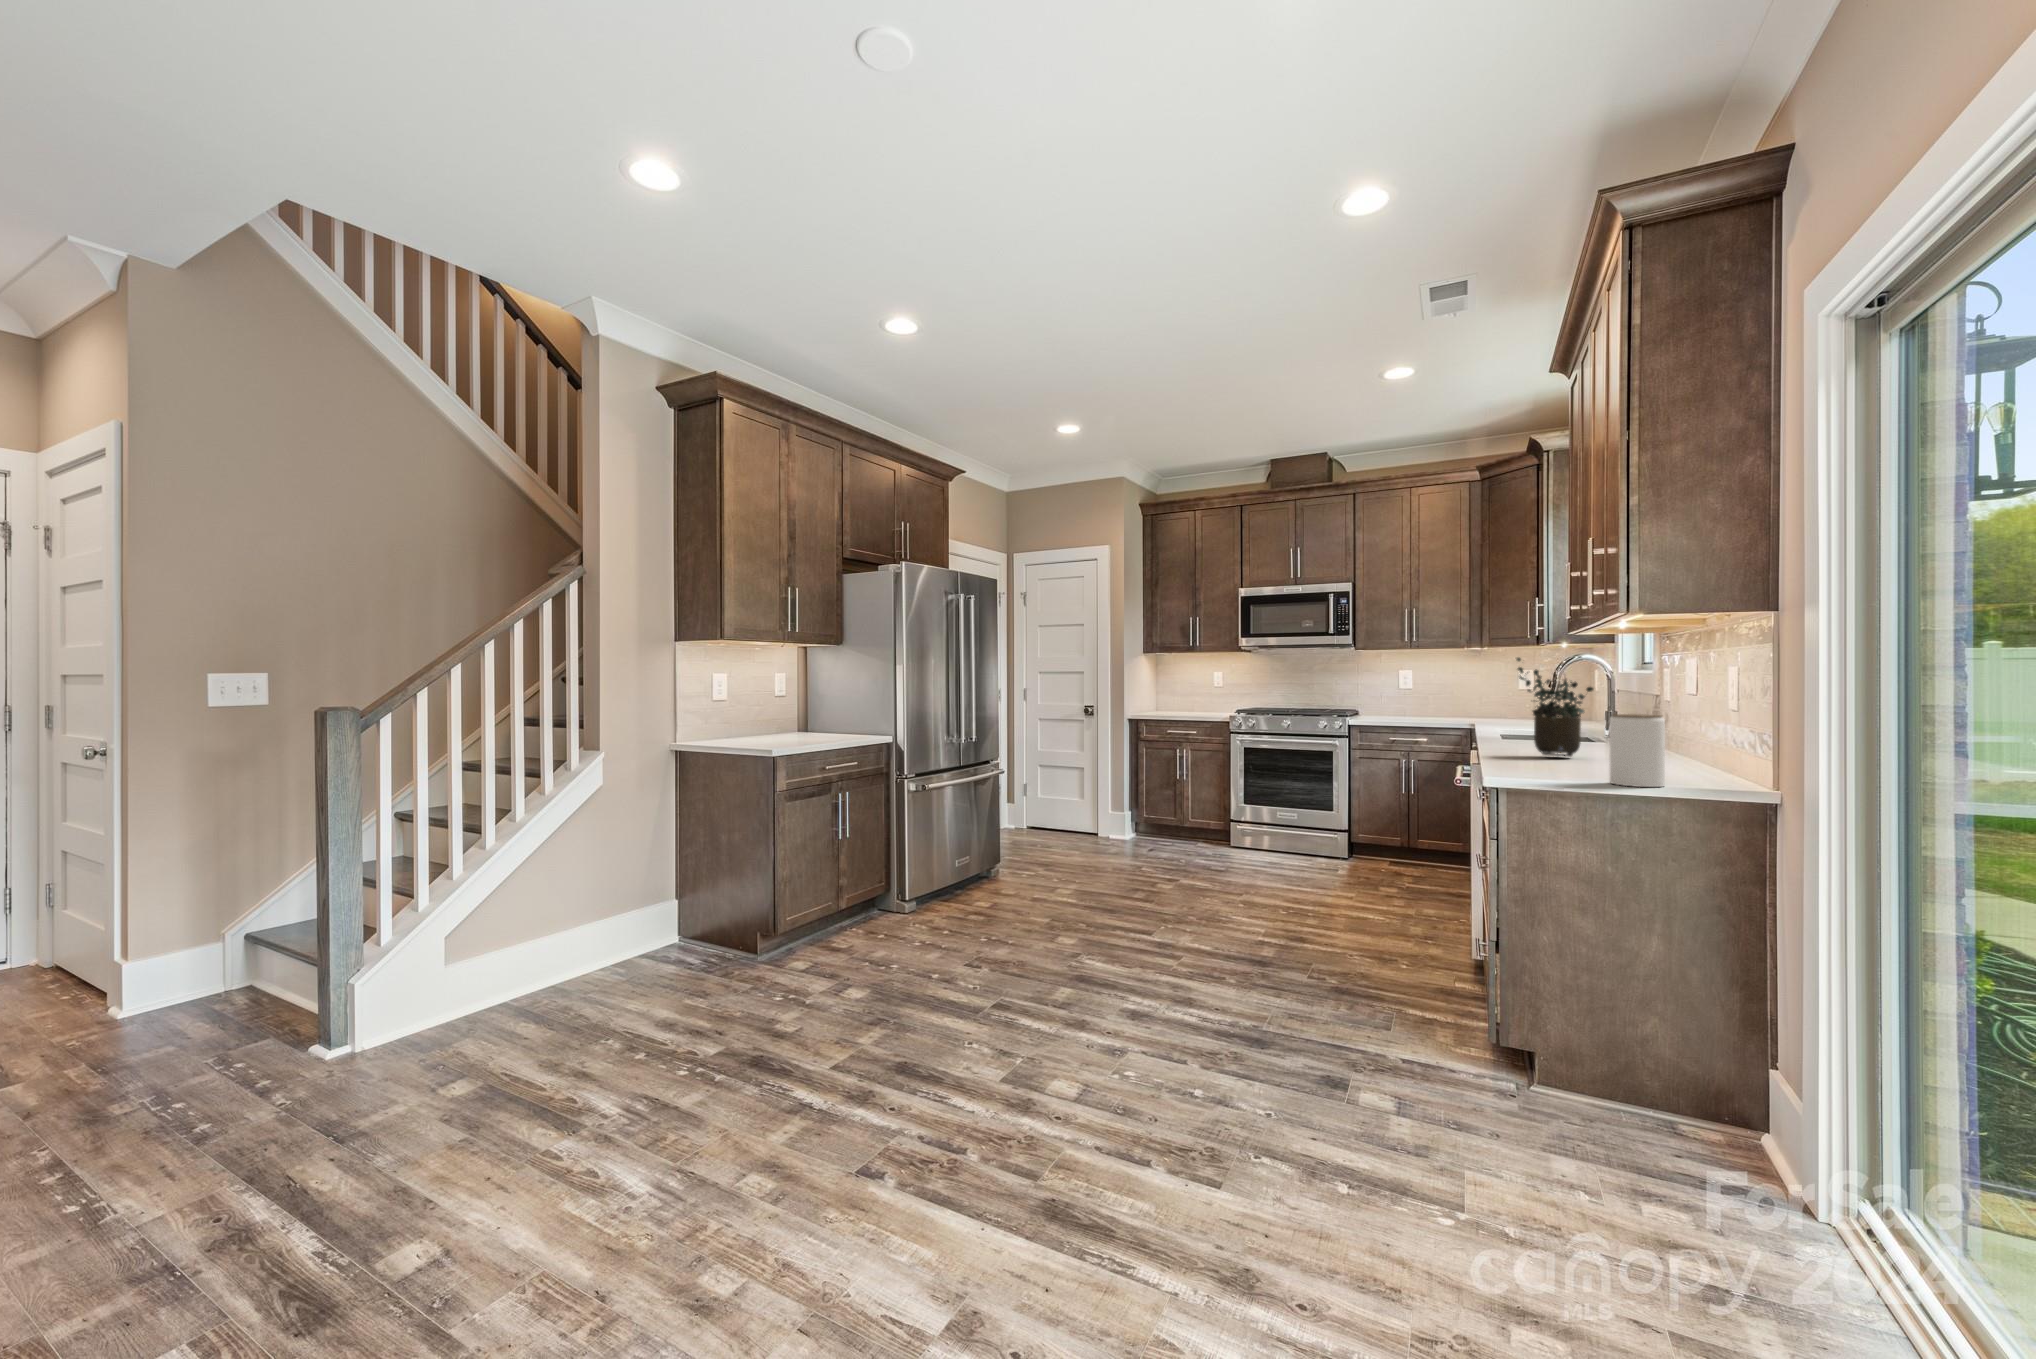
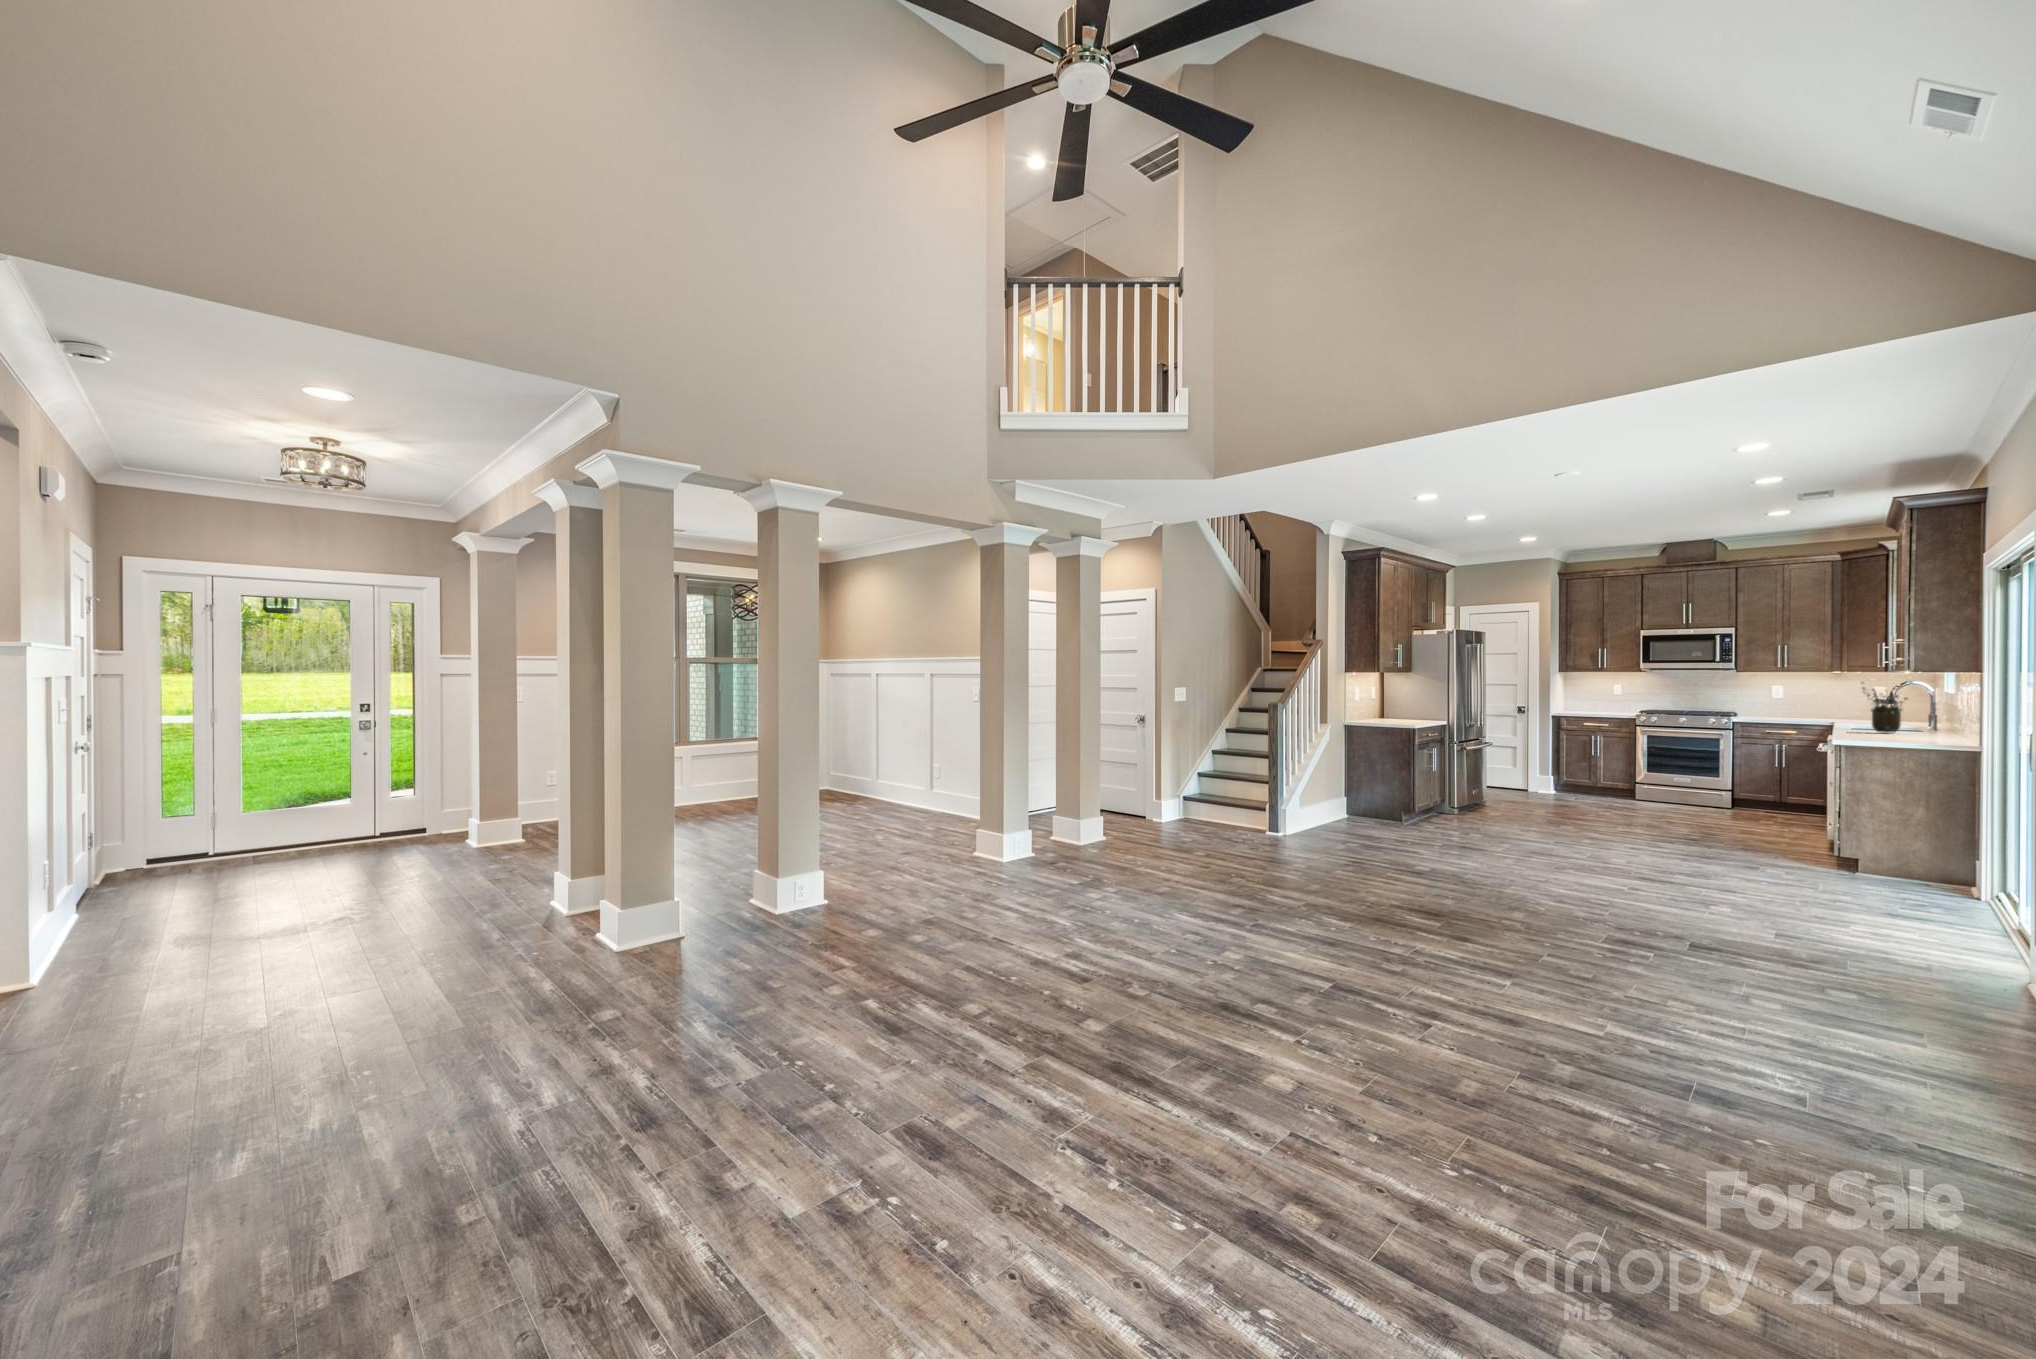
jar: present [1610,714,1665,787] -> none [1907,709,1935,740]

